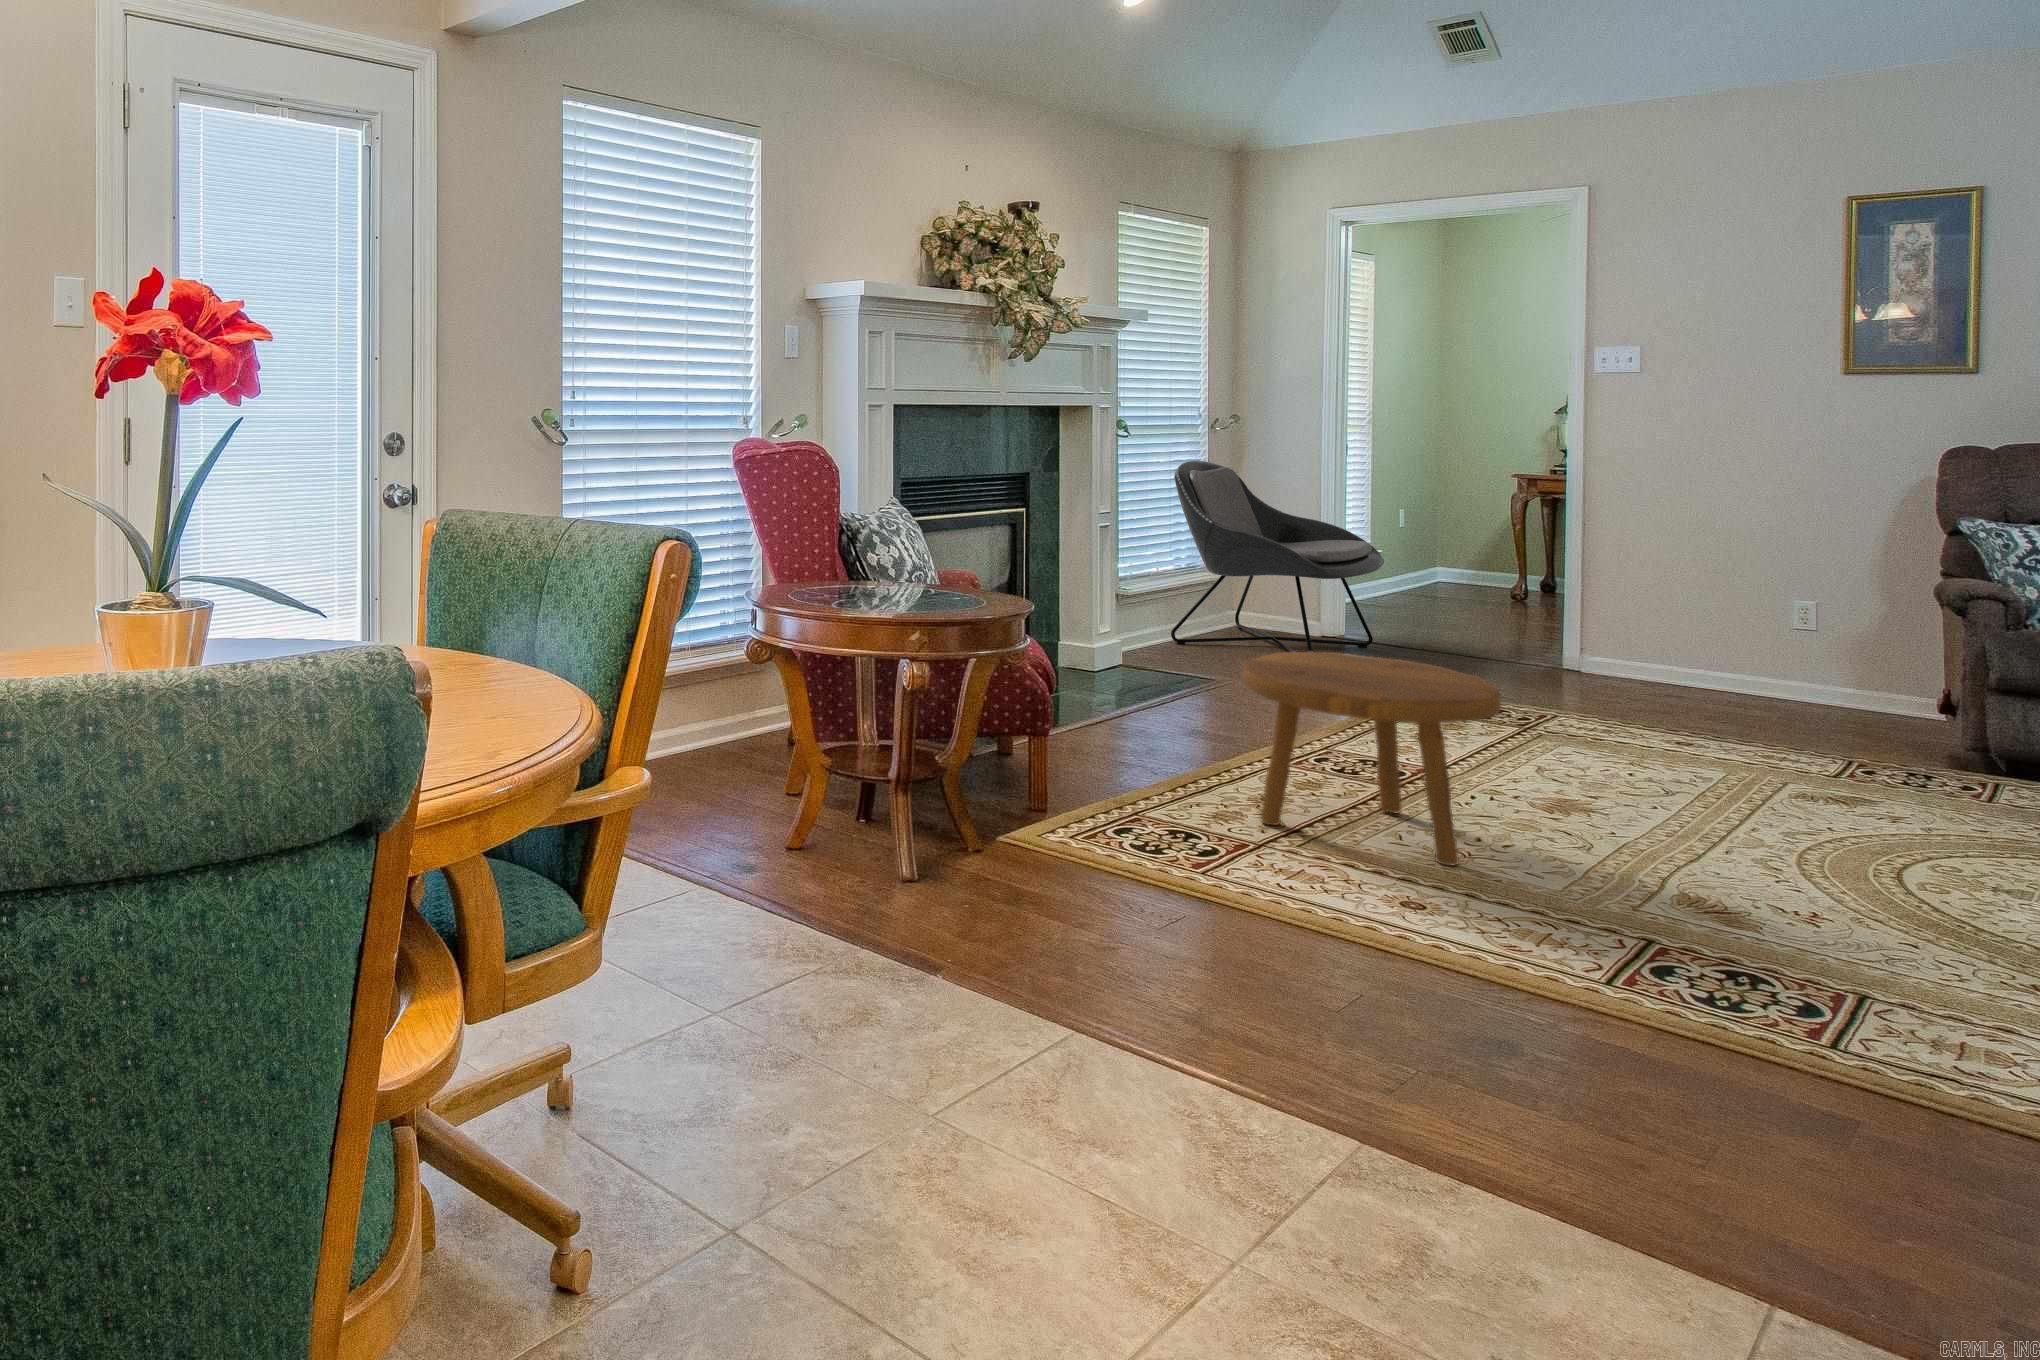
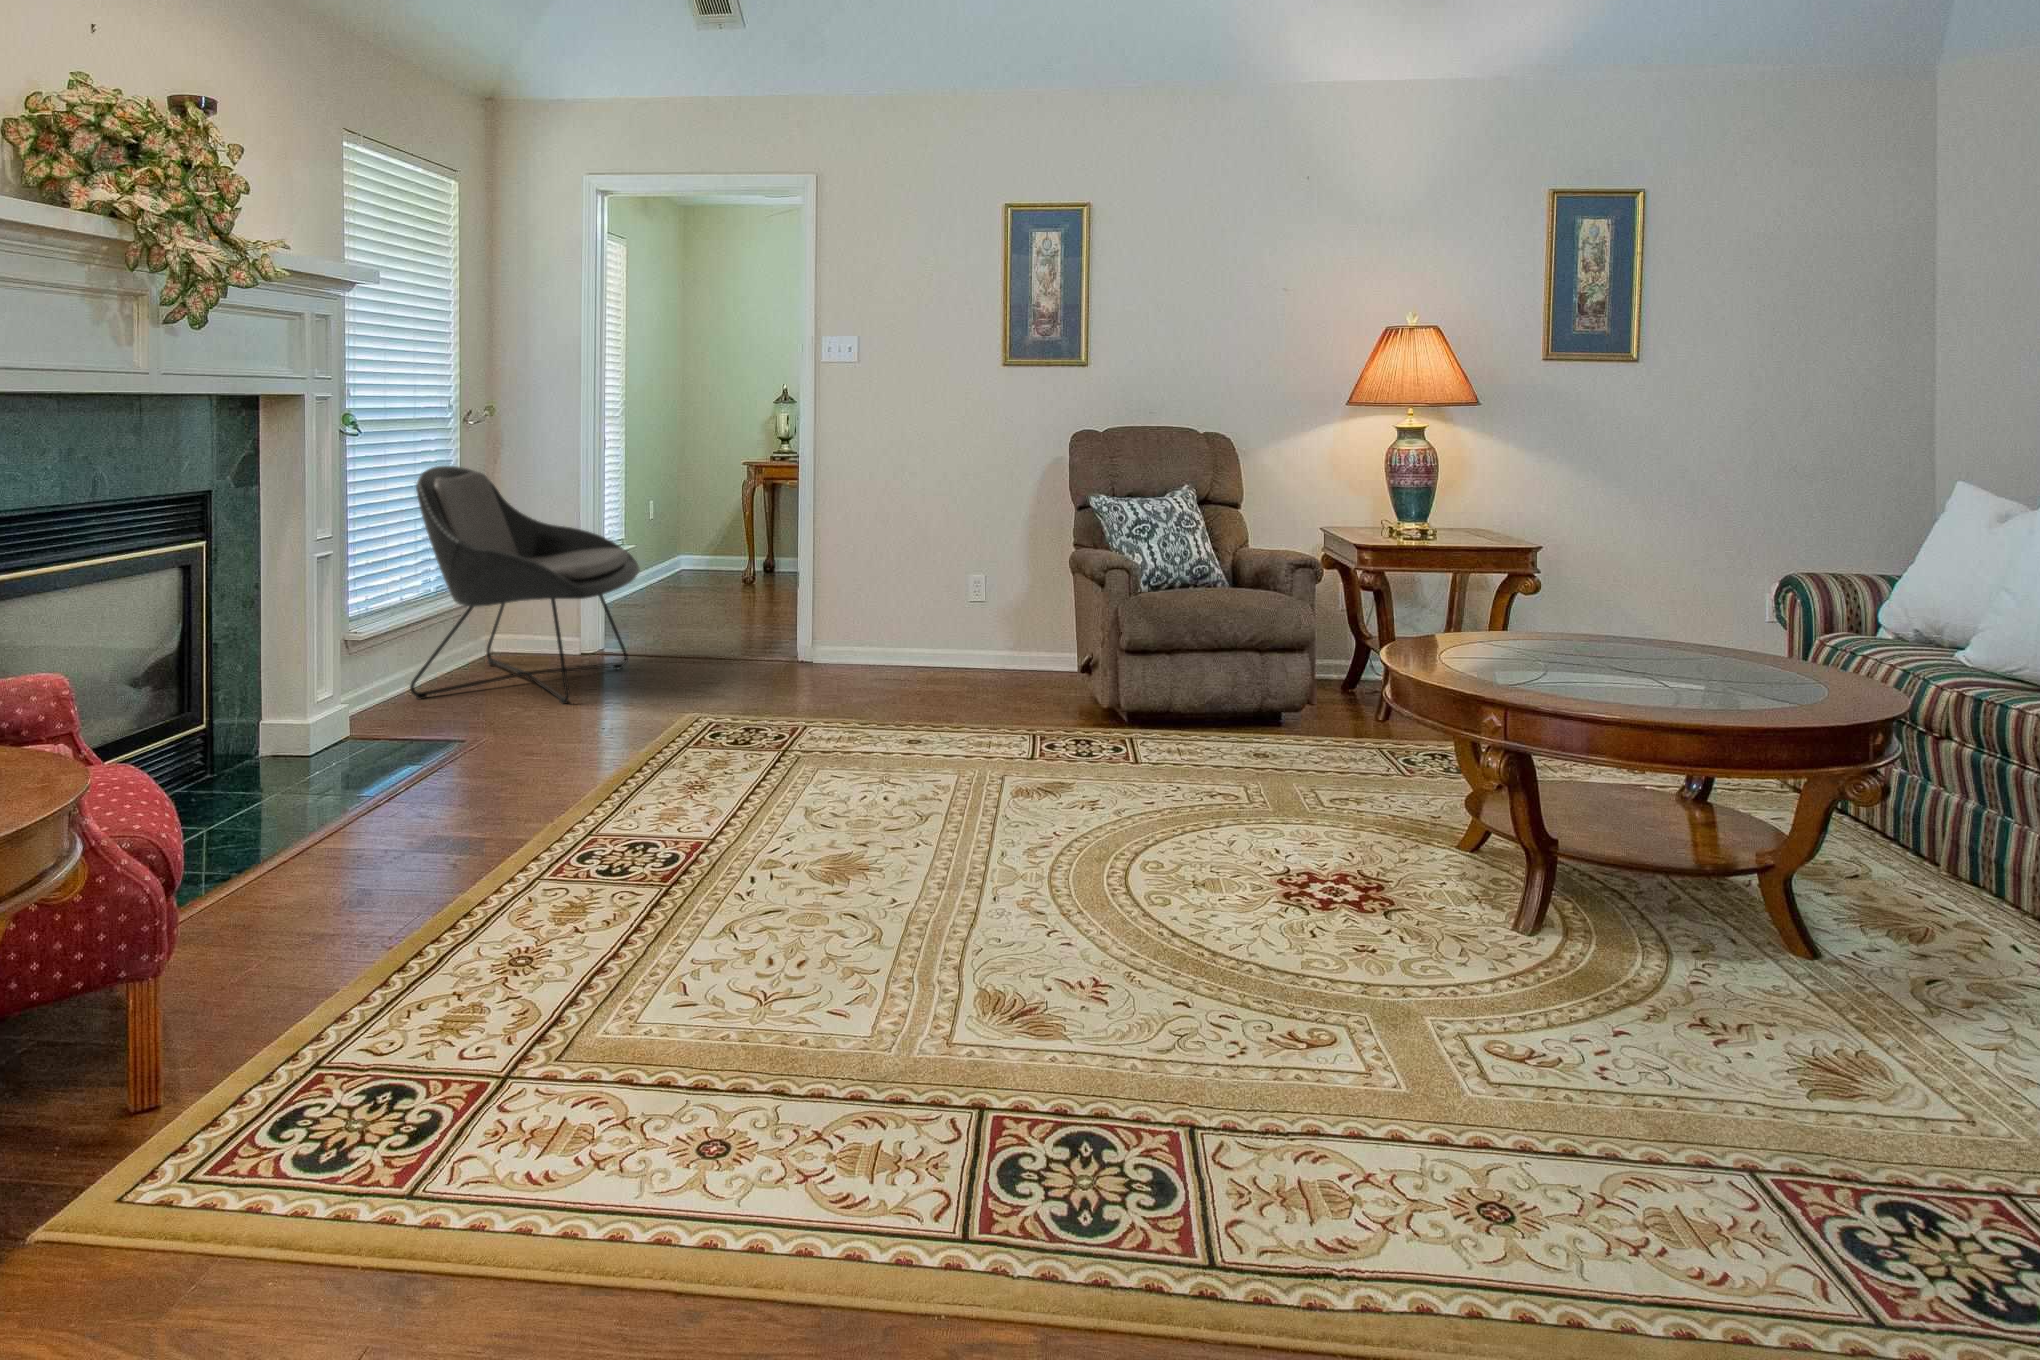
footstool: present [1243,652,1501,866] -> none [479,726,797,1028]

